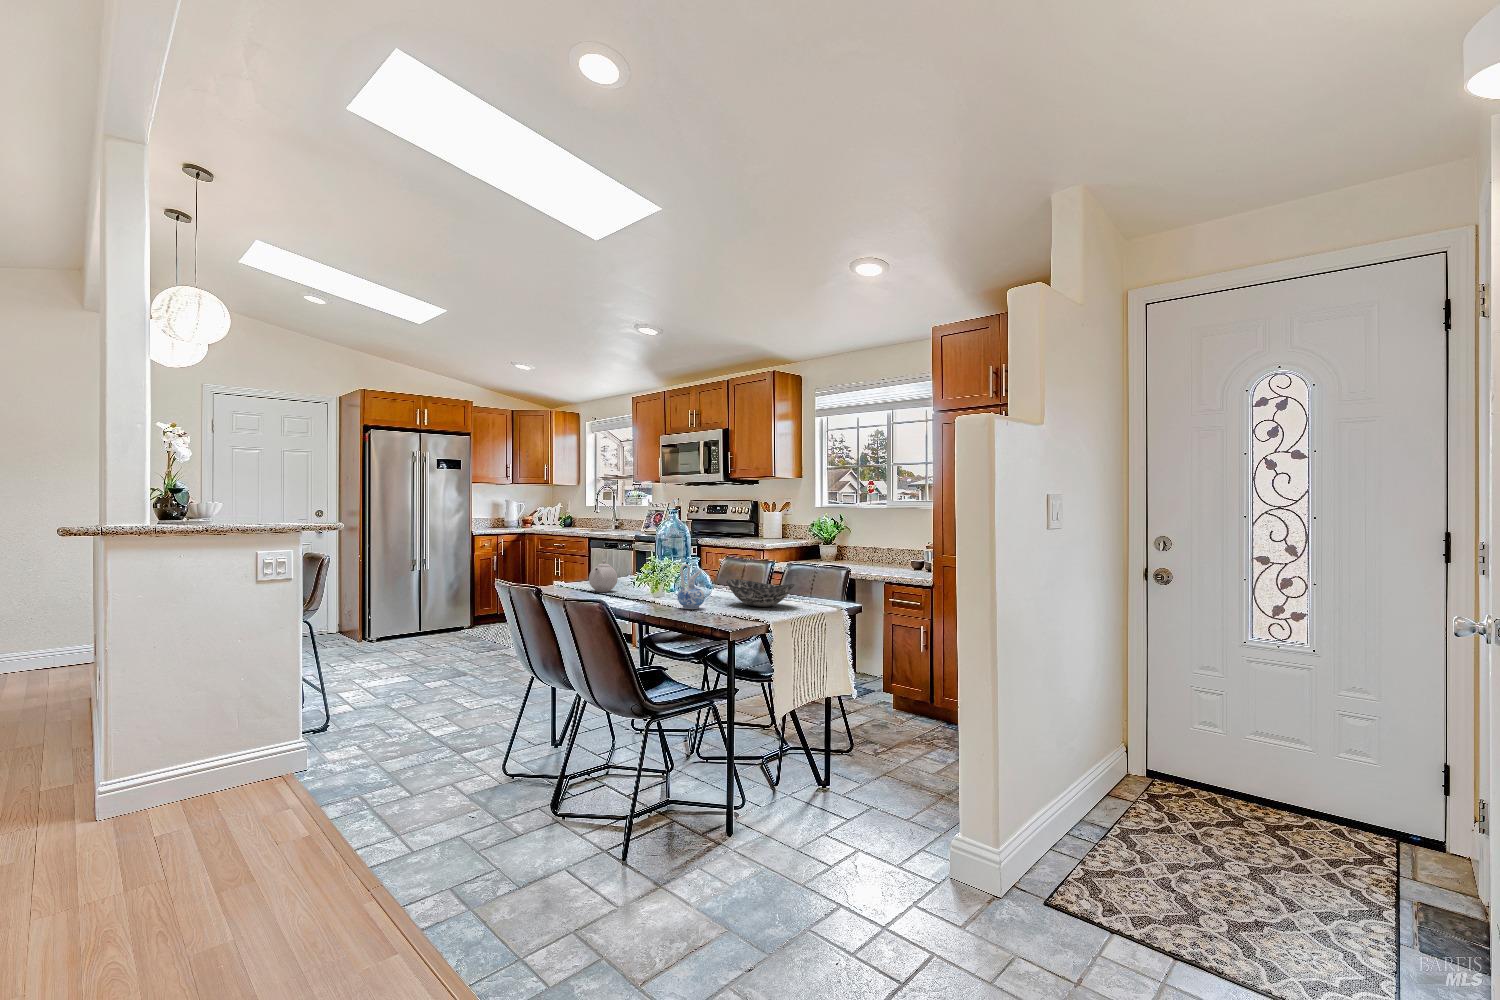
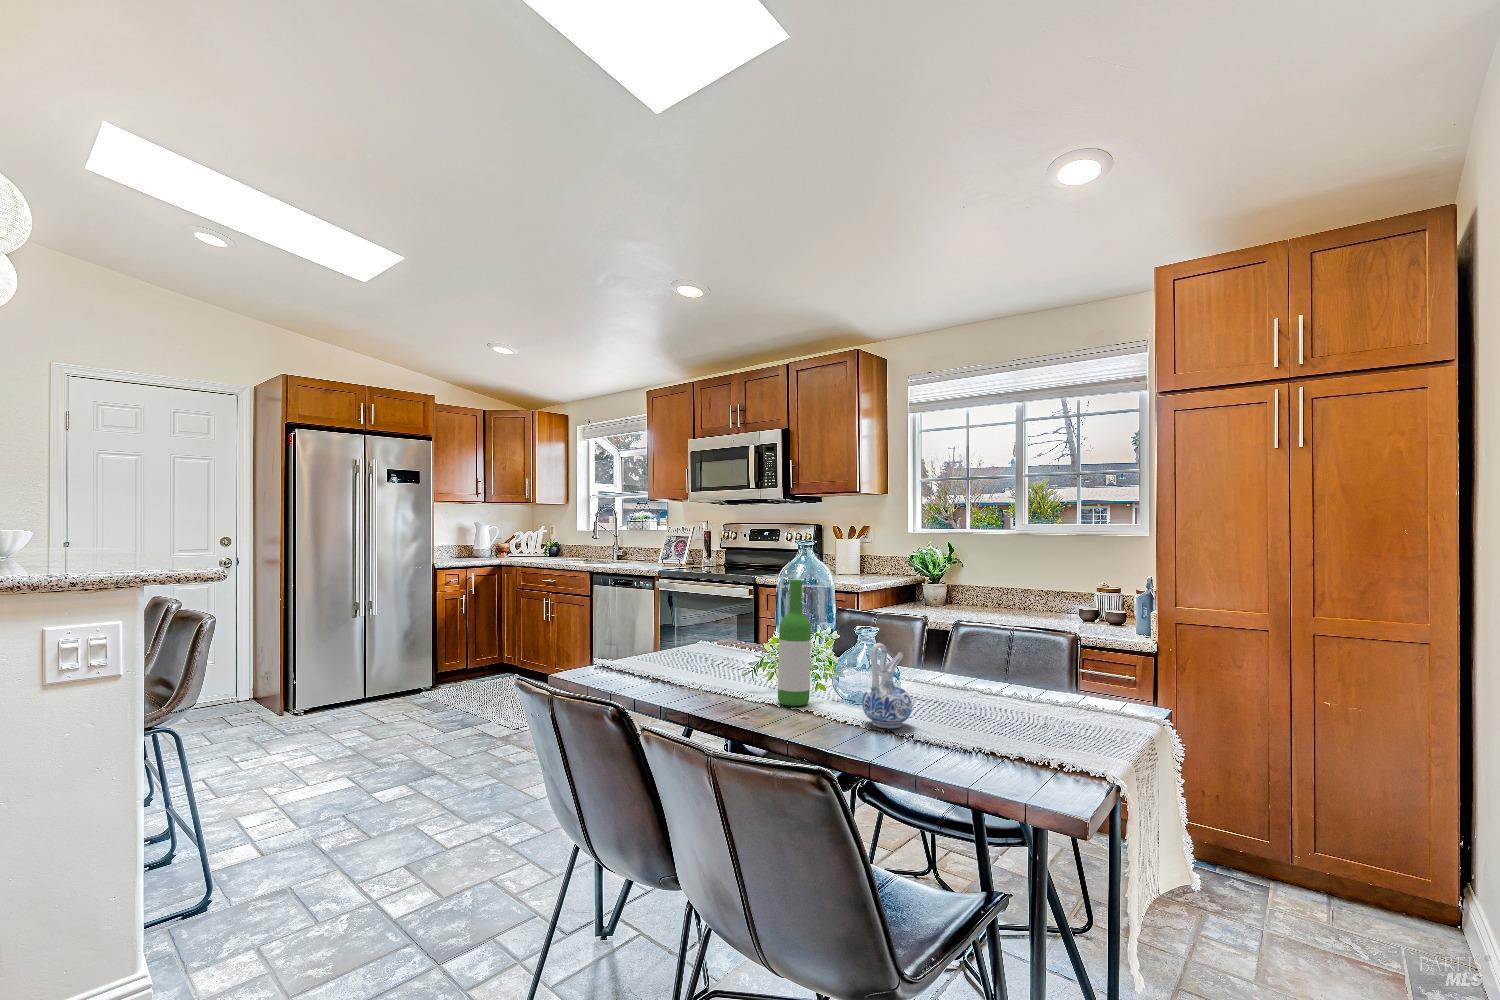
wine bottle: none [644,532,663,602] -> present [778,580,811,706]
teapot: present [589,560,618,592] -> none [659,623,705,677]
bowl: present [726,579,794,607] -> none [922,660,1053,714]

